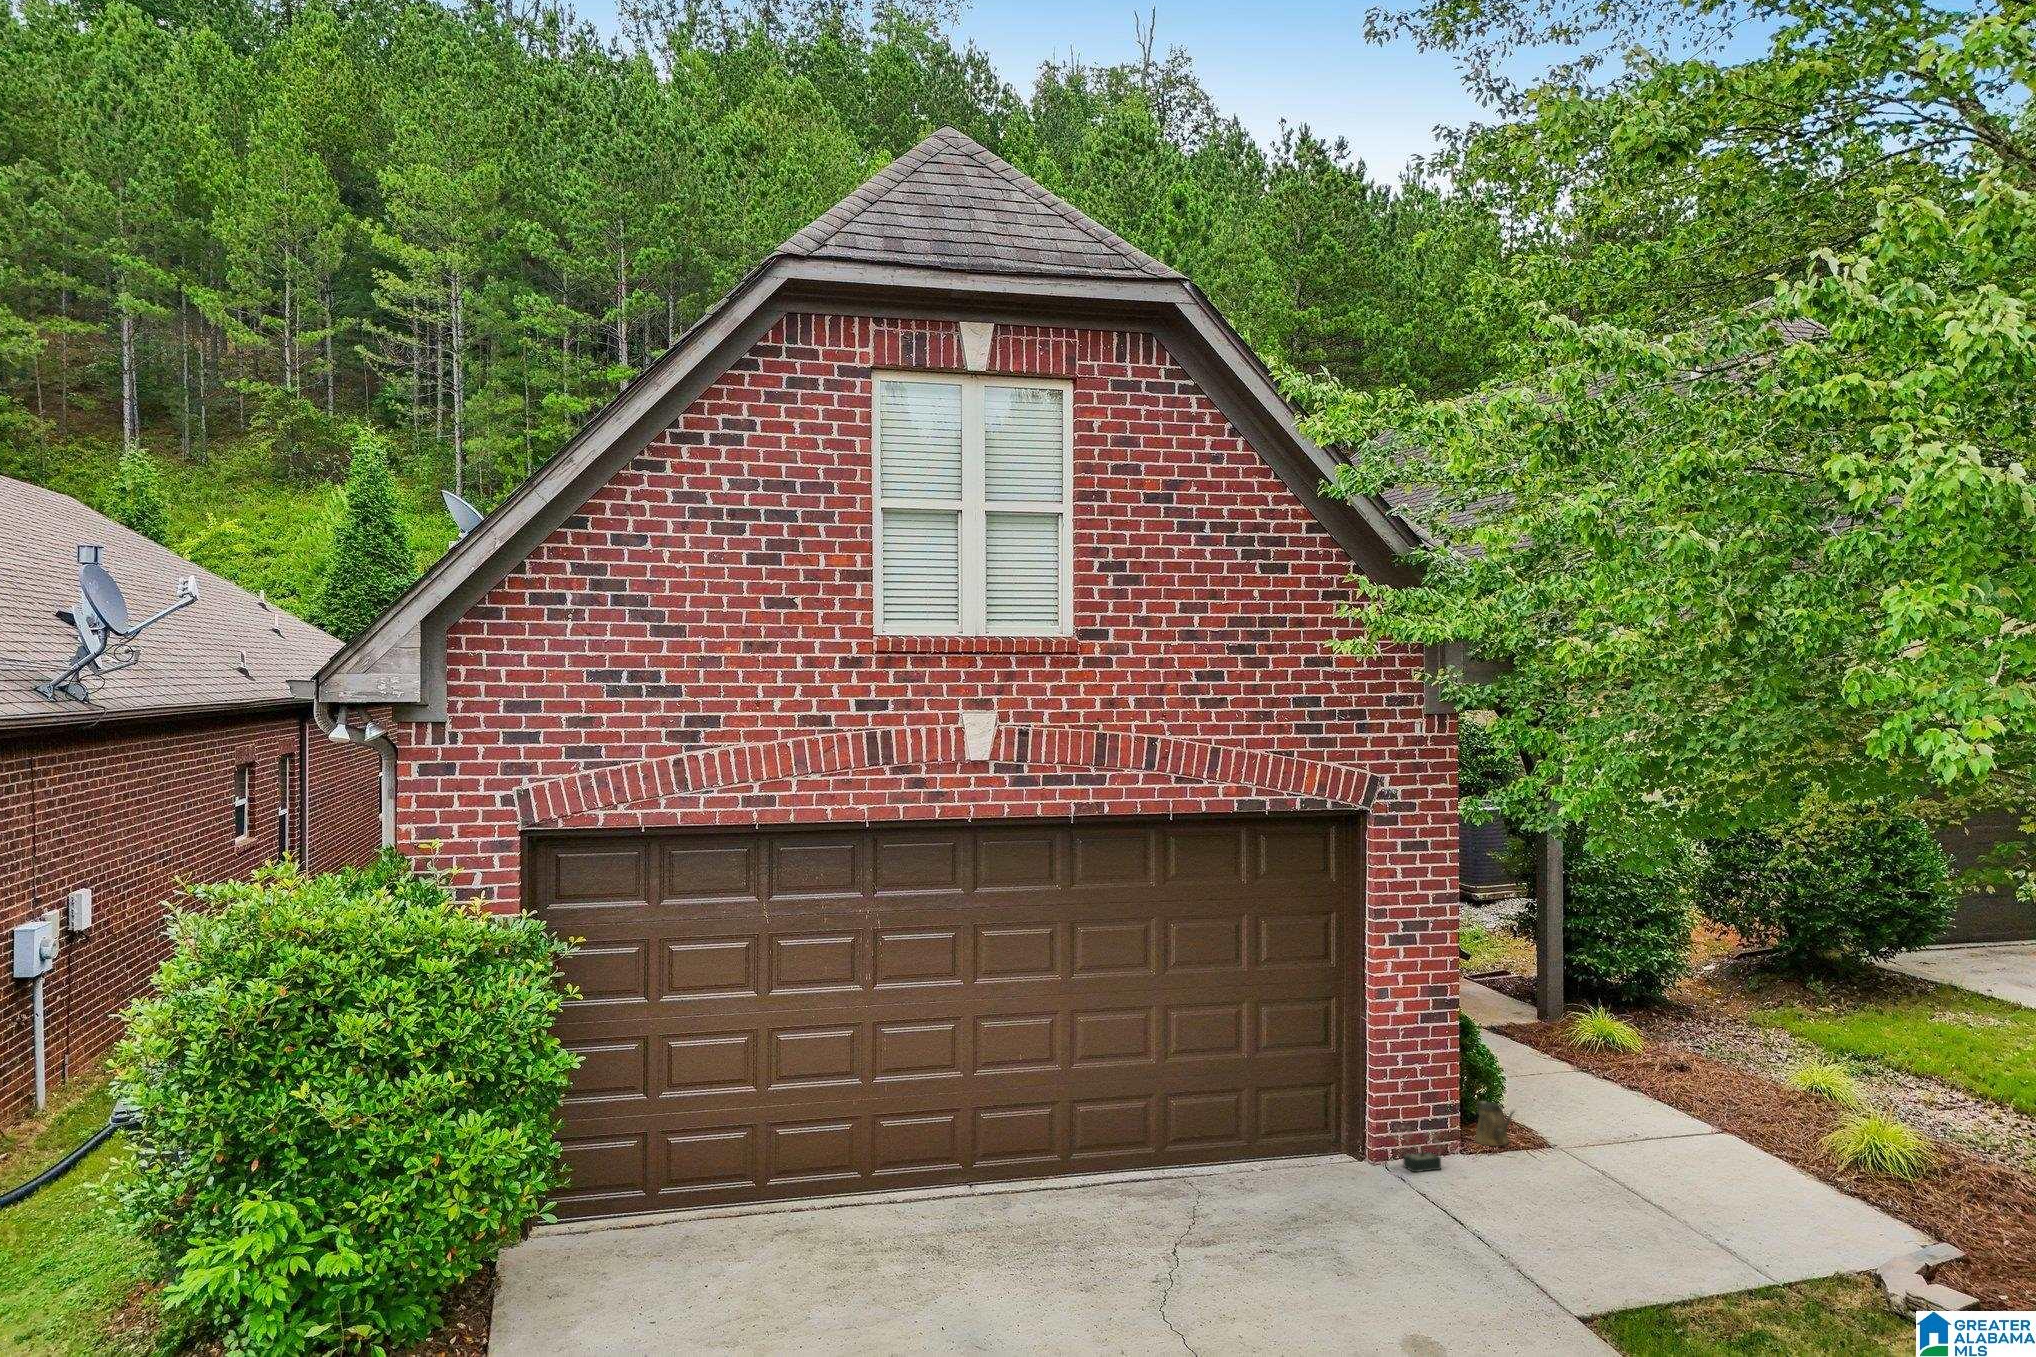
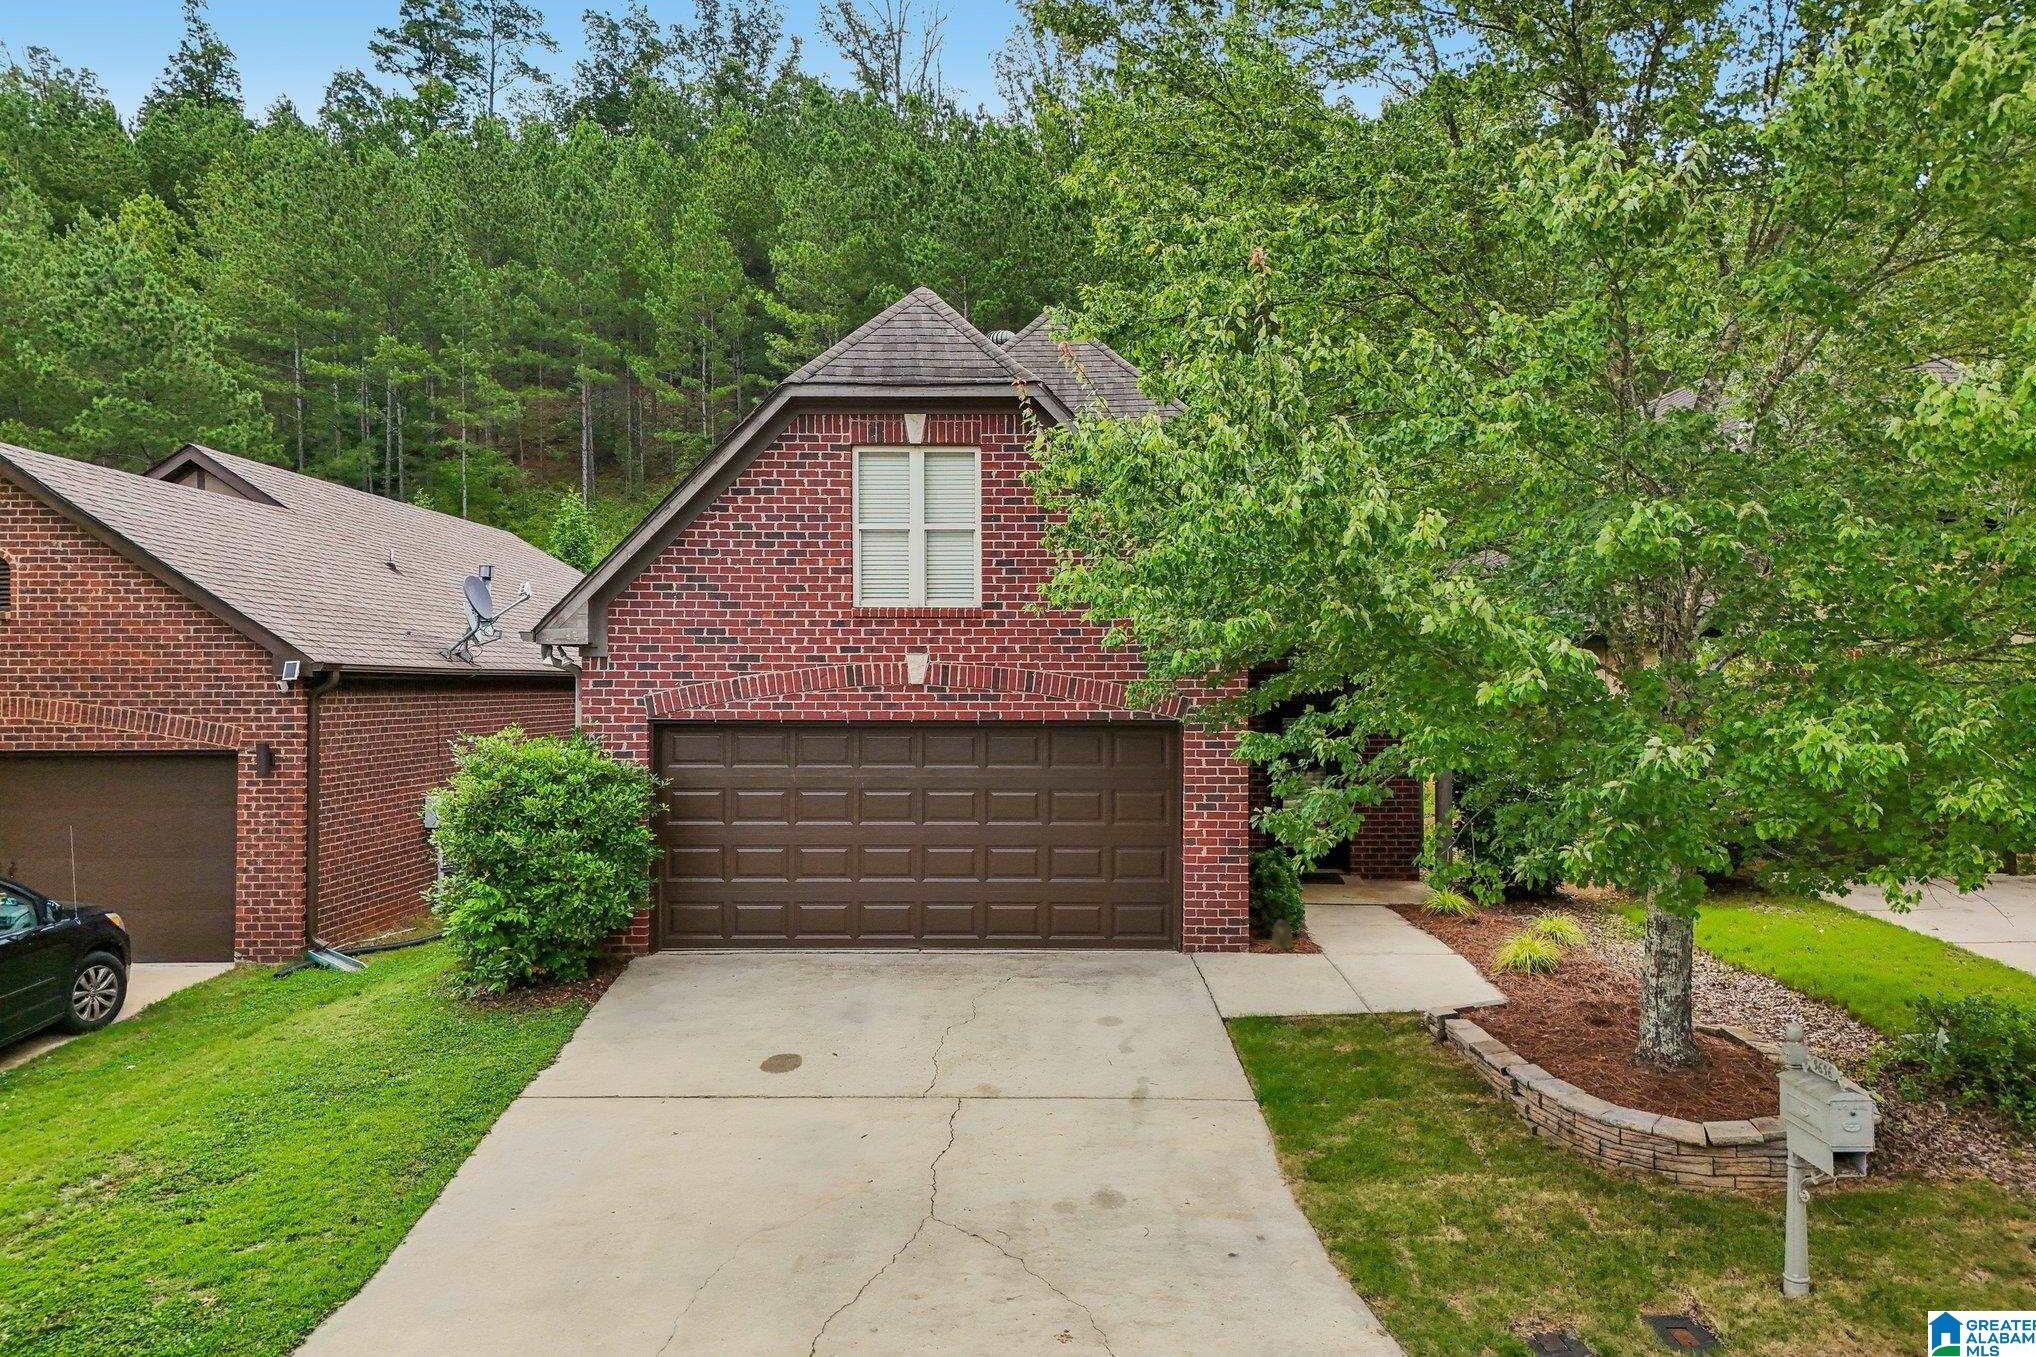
decorative plant: present [1394,1126,1444,1172] -> none [1195,928,1232,960]

